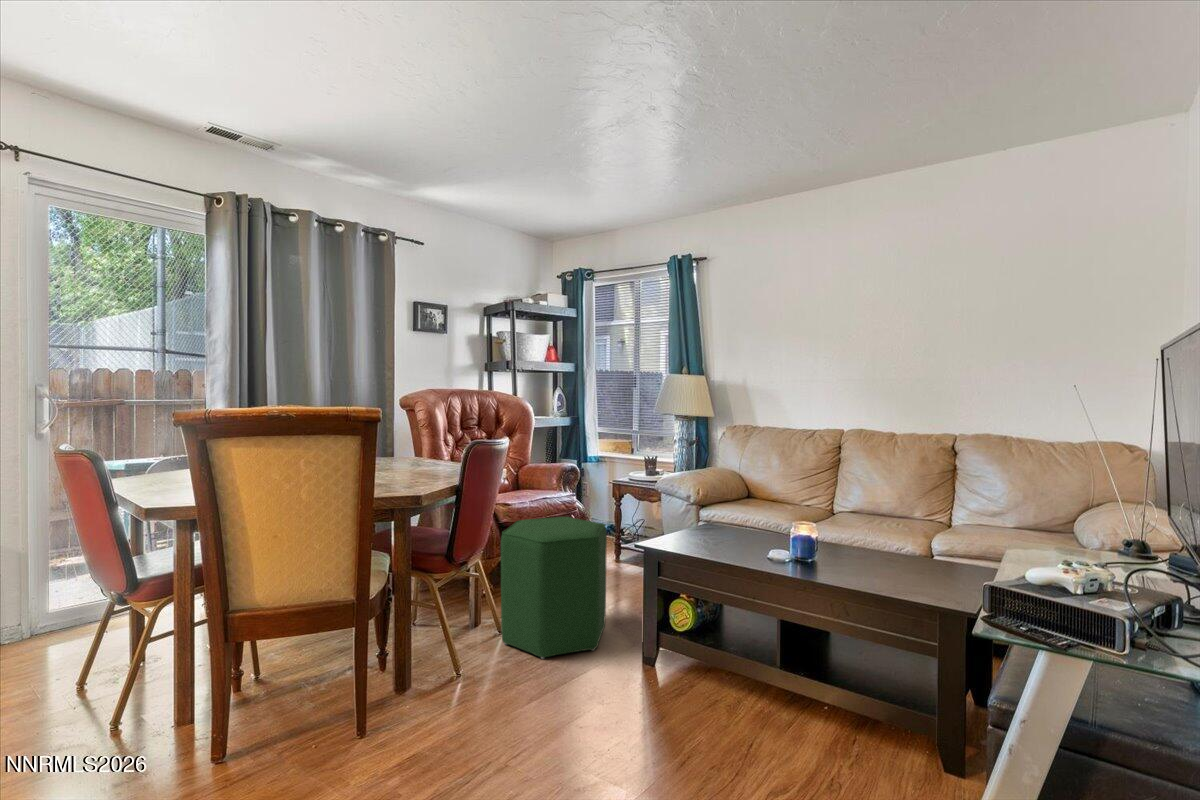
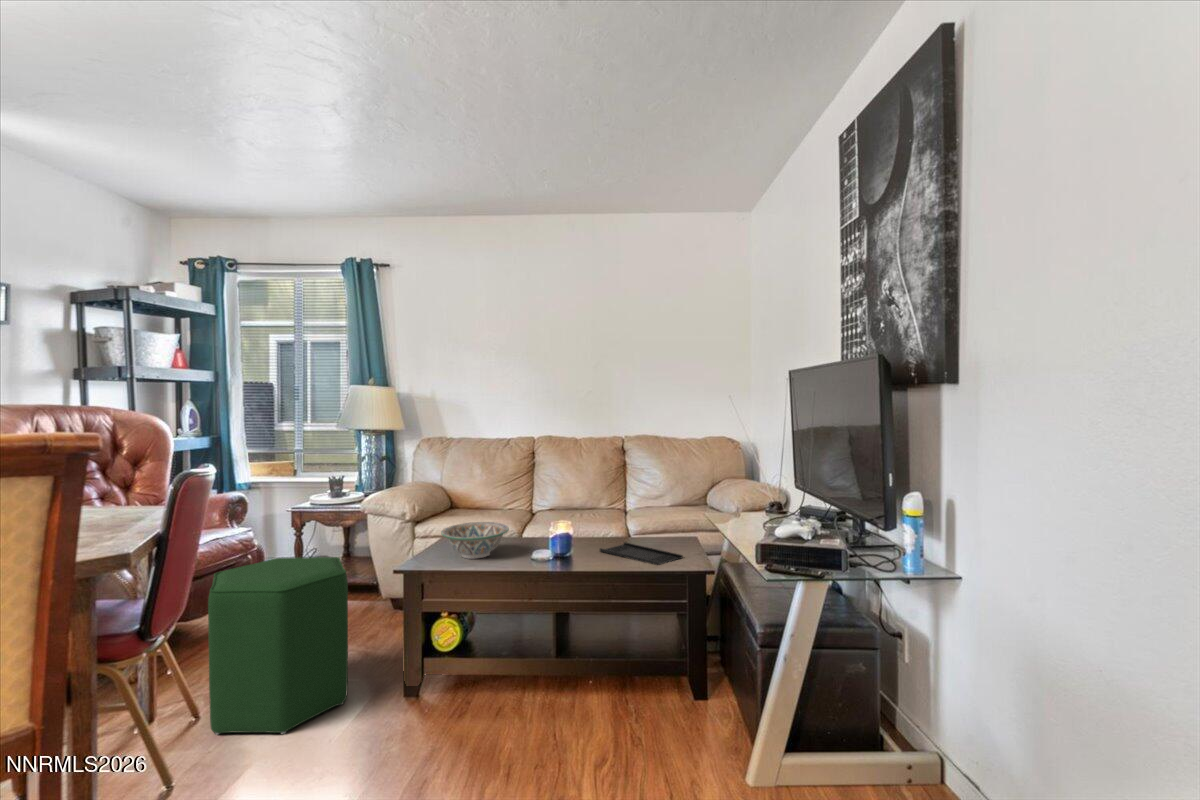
decorative bowl: none [684,510,752,546] -> present [441,522,509,559]
tray: none [853,559,954,593] -> present [600,542,683,565]

